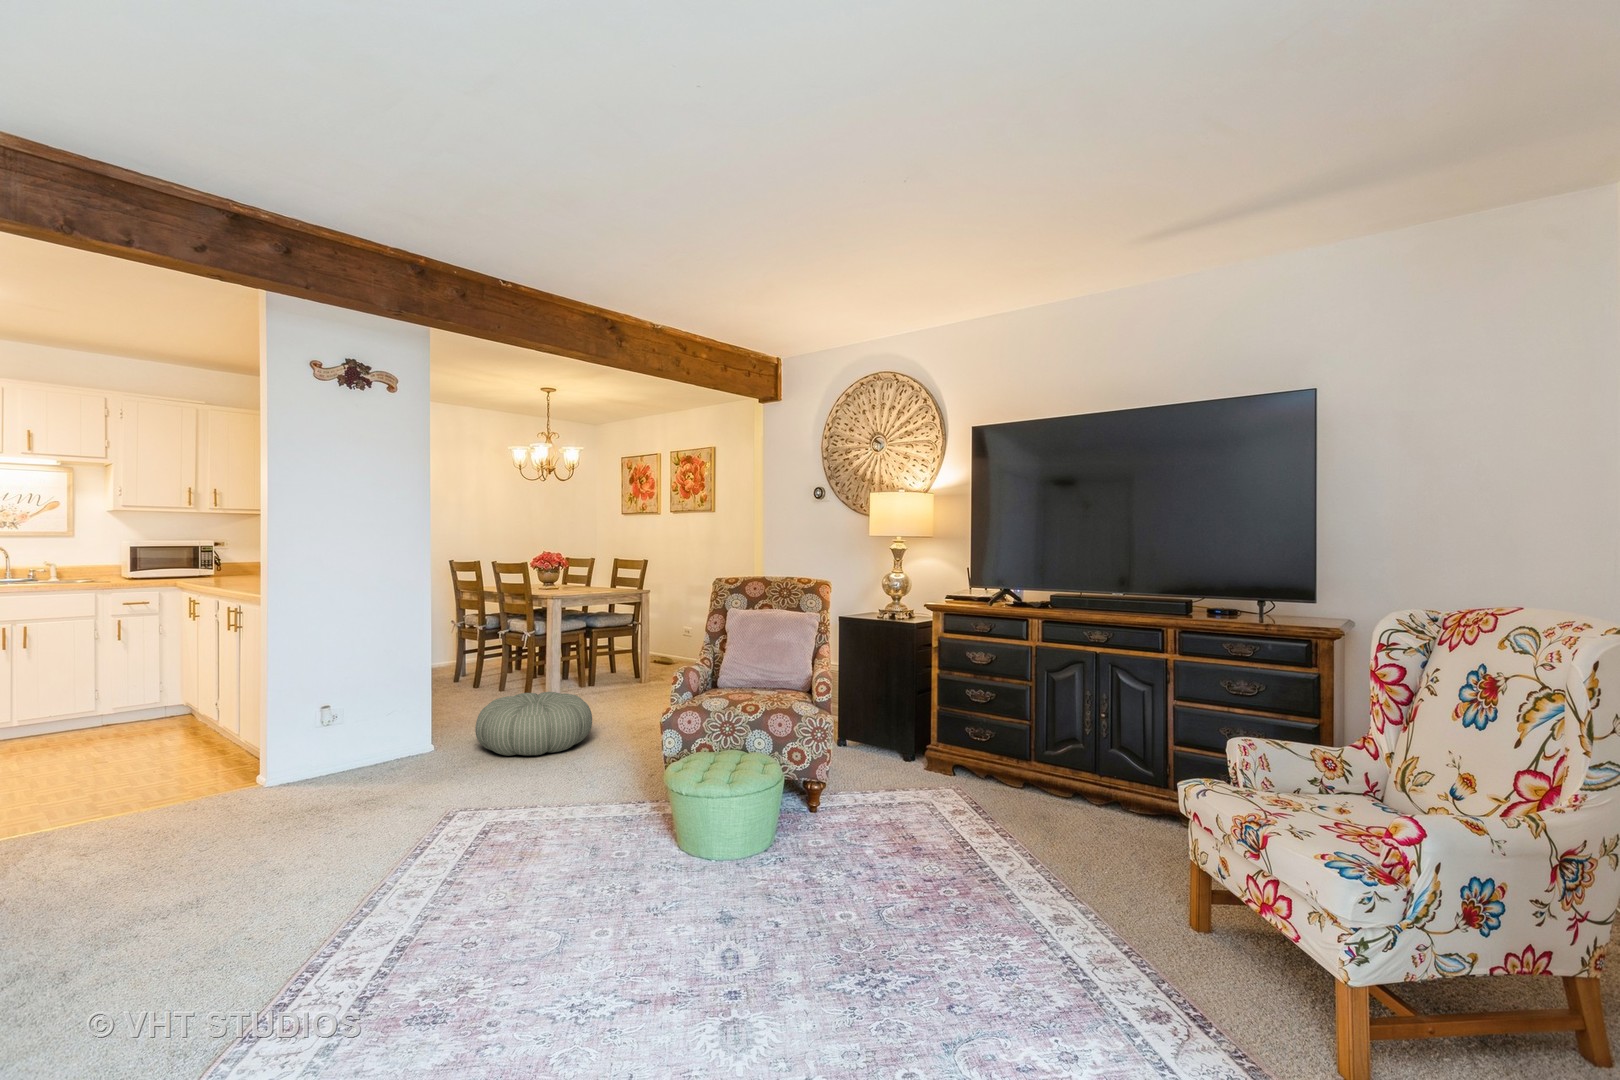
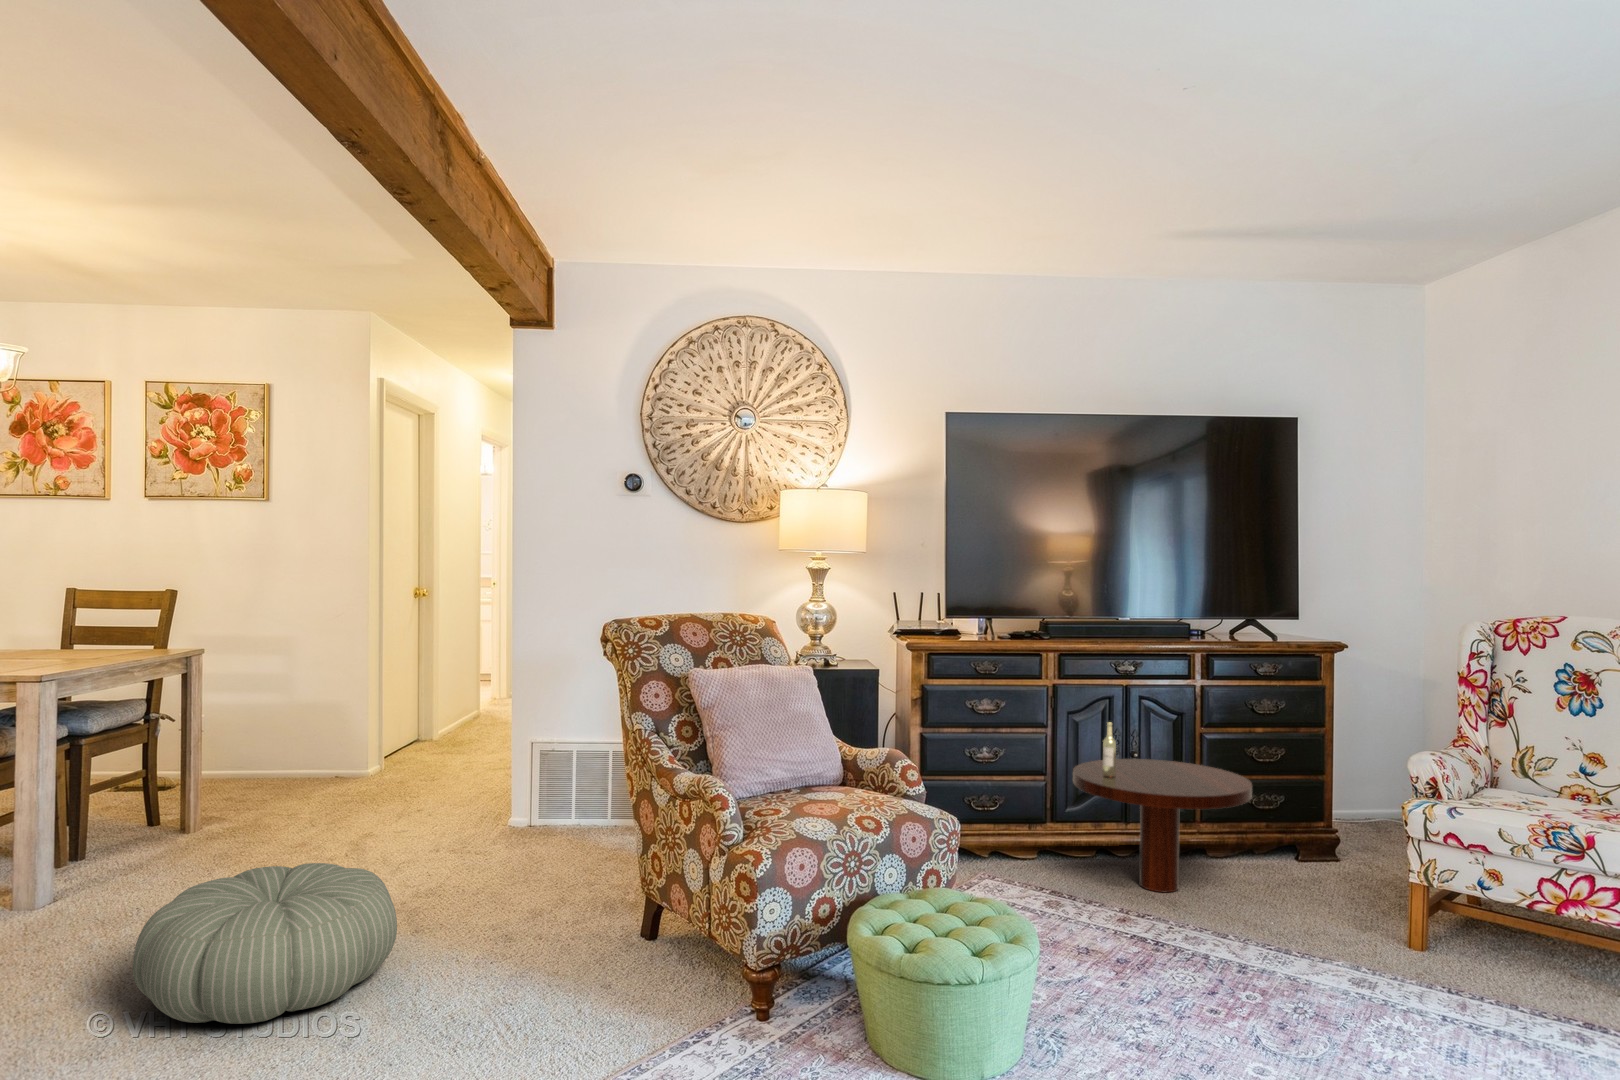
coffee table: none [993,678,1150,834] -> present [1073,722,1252,892]

